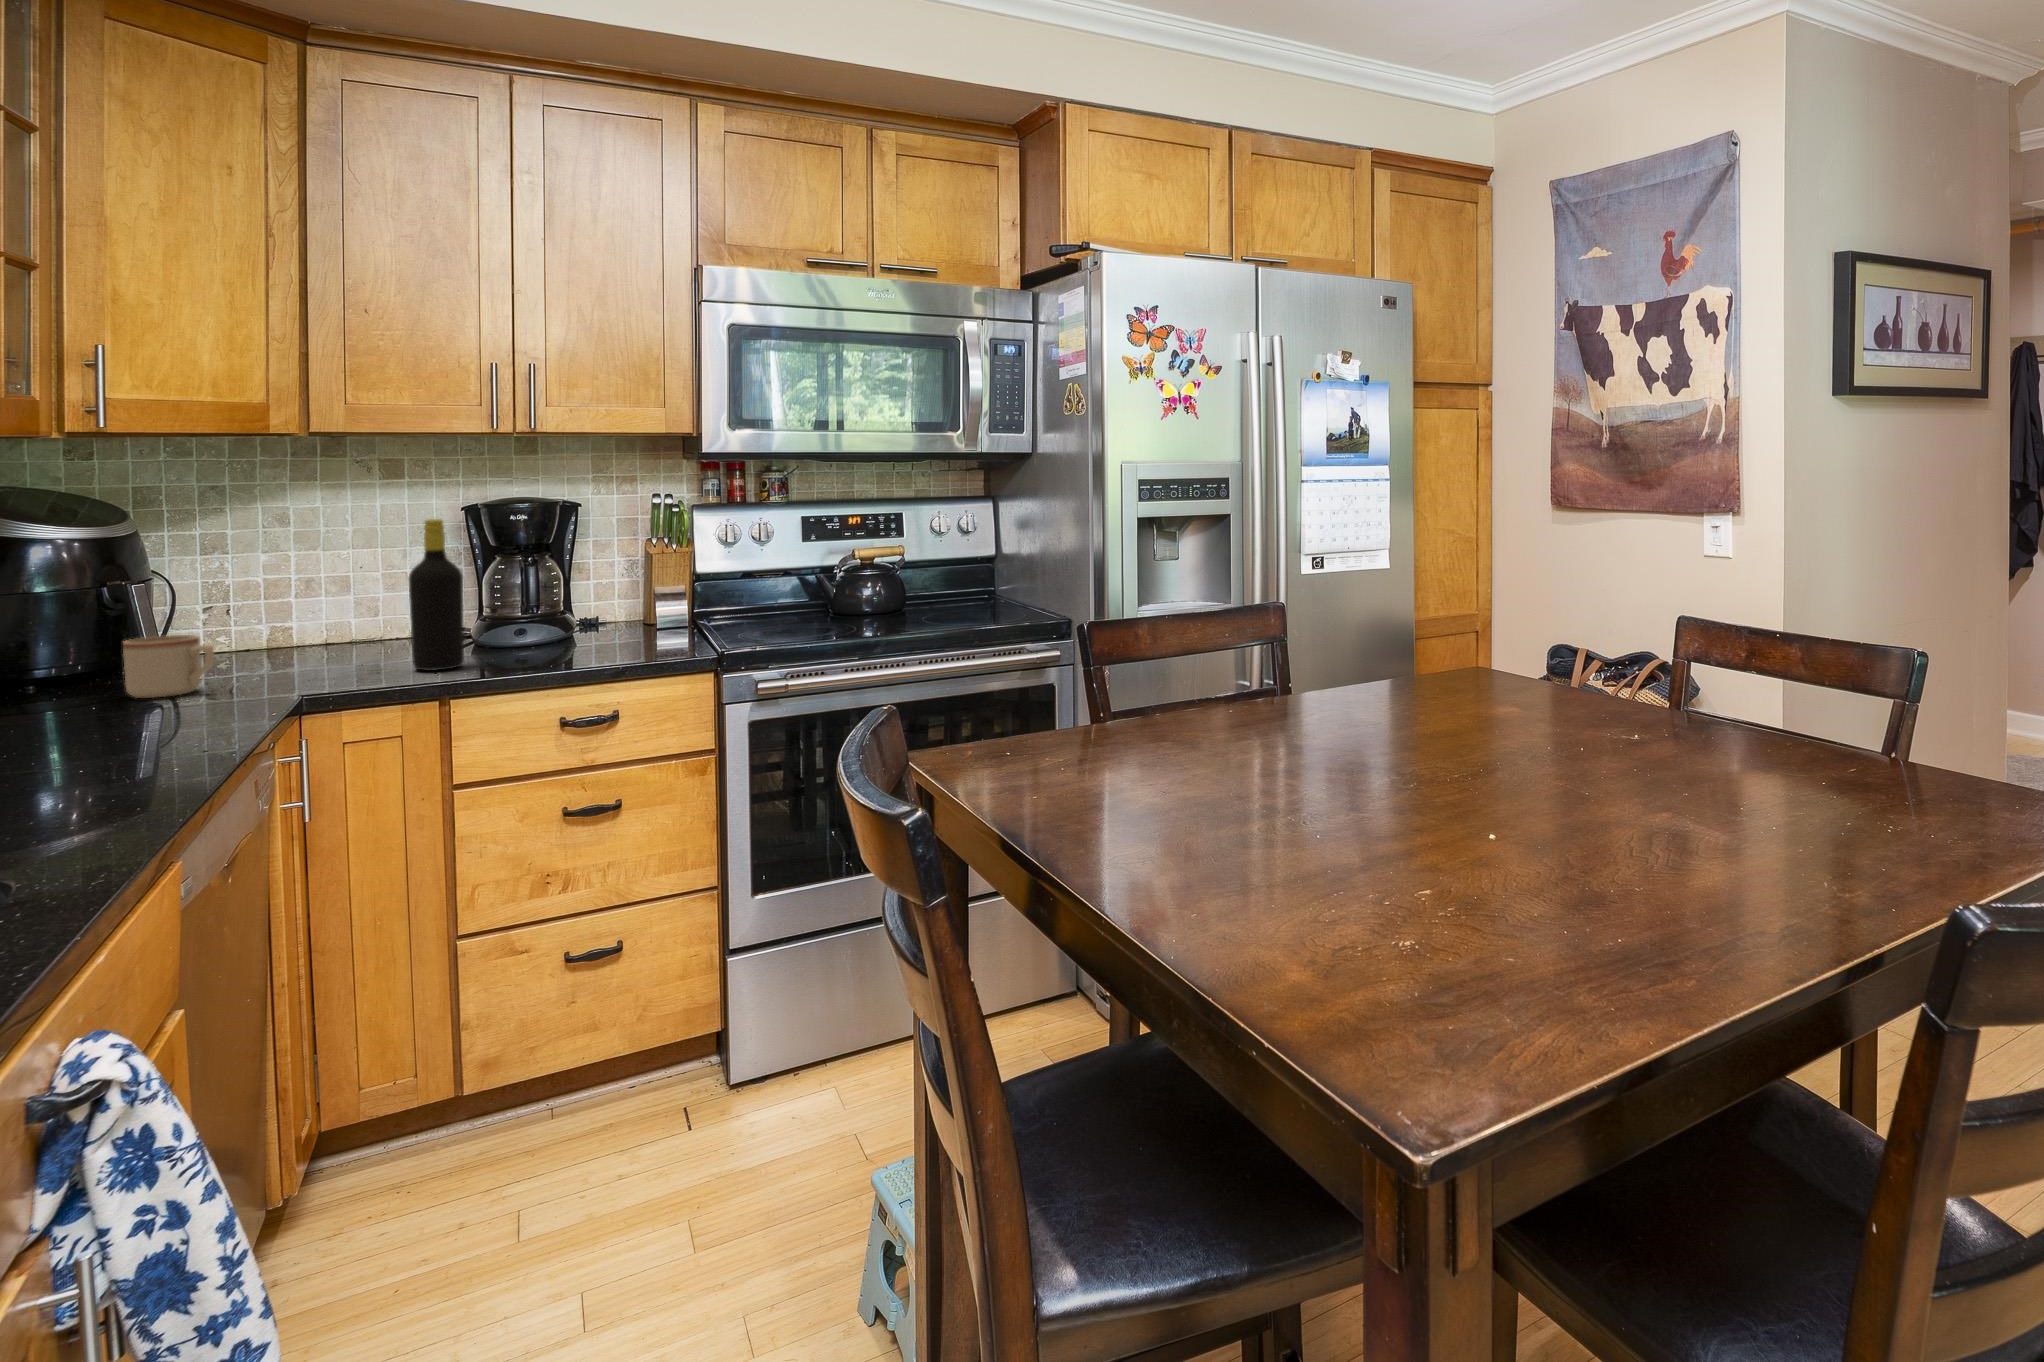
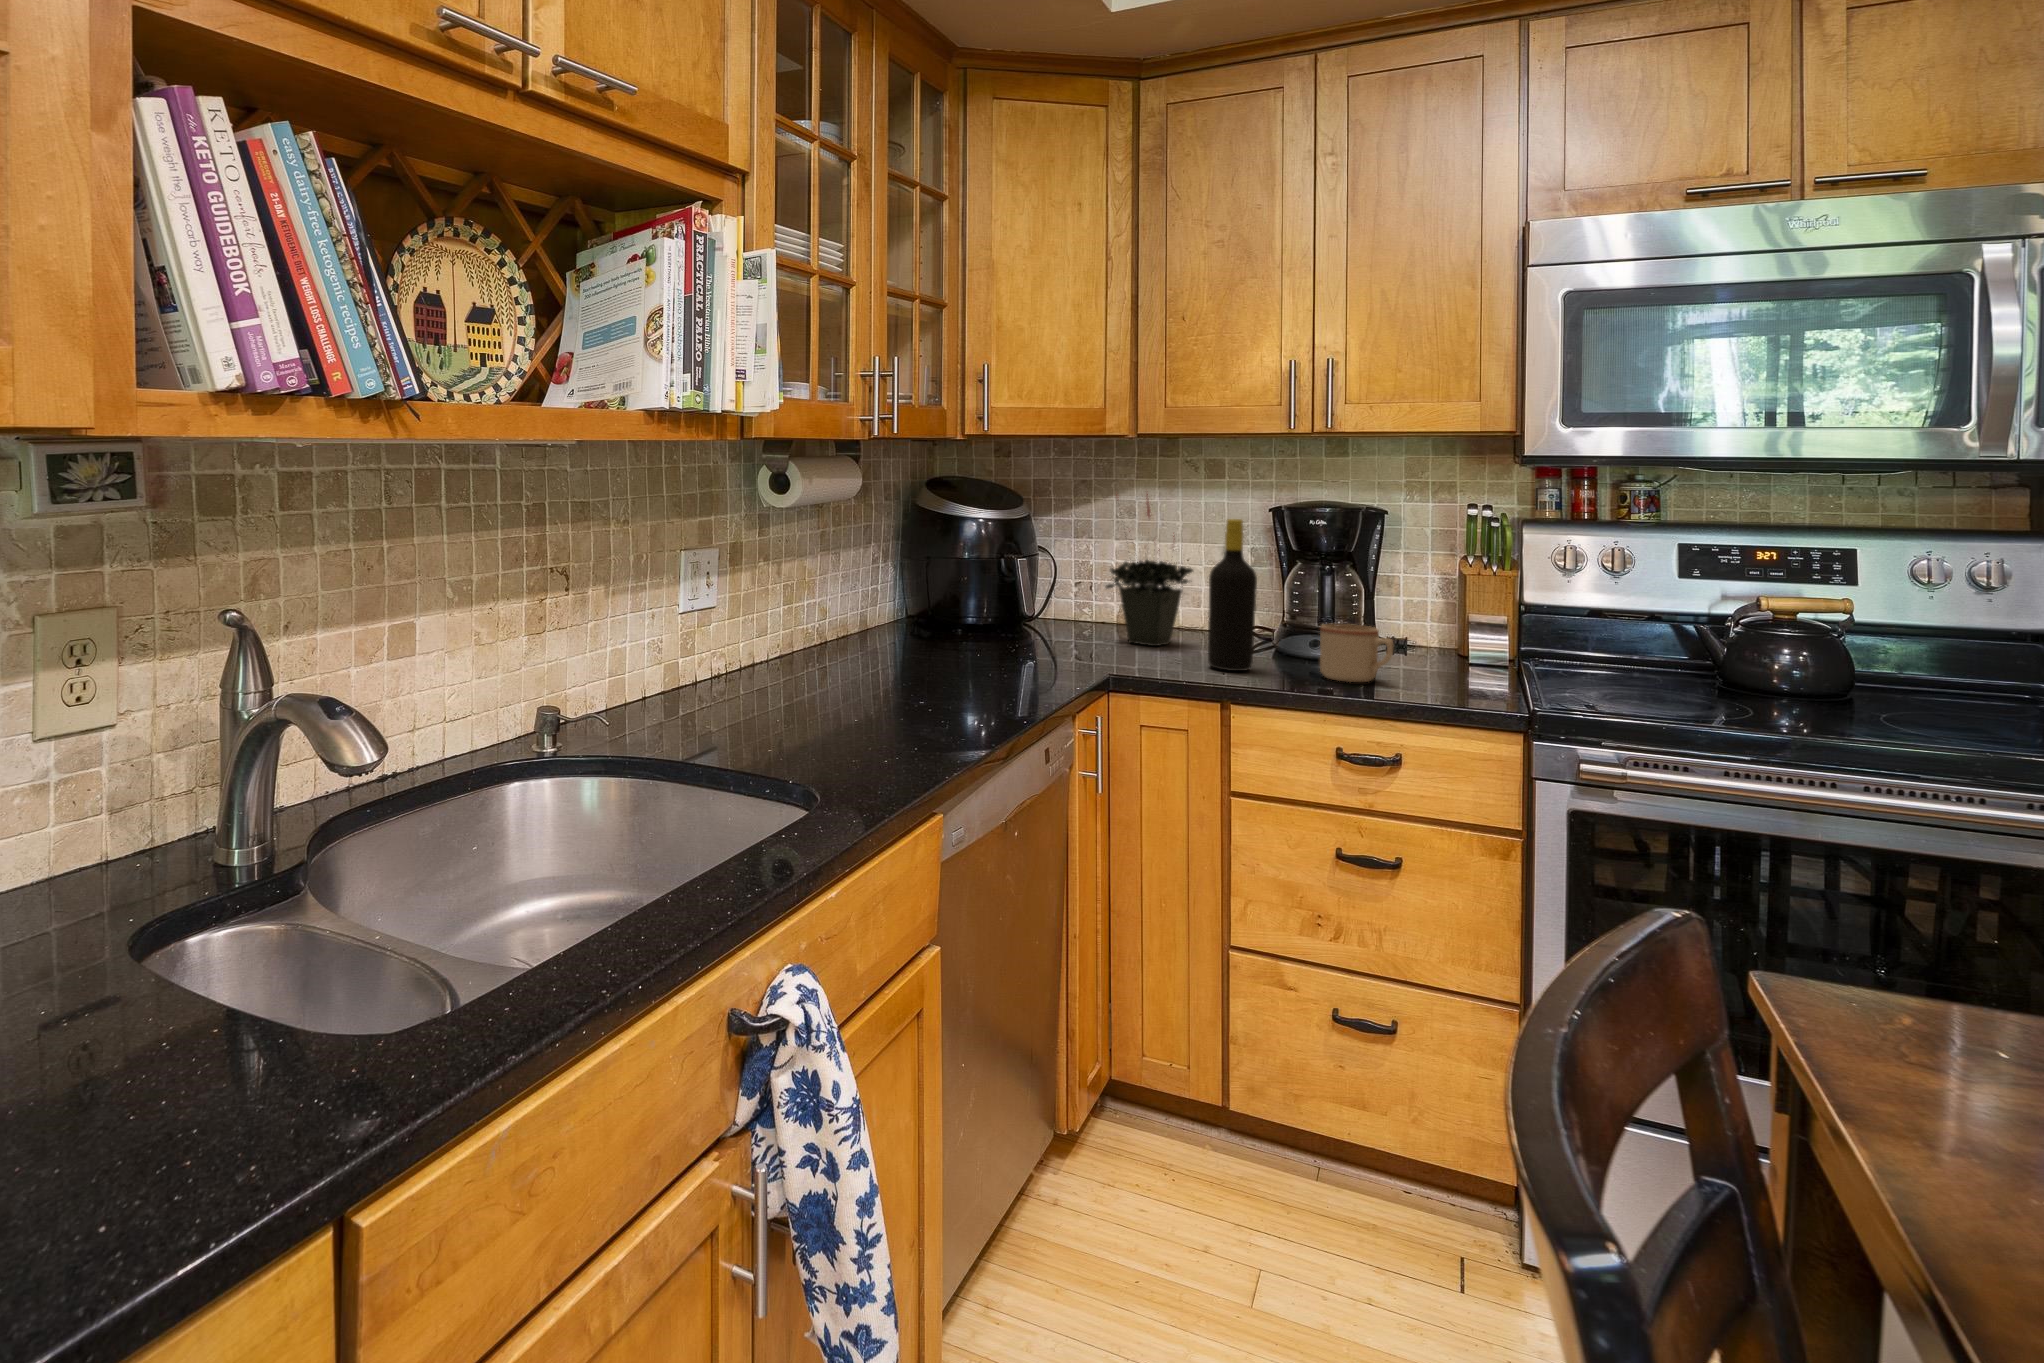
potted plant: none [262,492,377,662] -> present [1106,494,1193,646]
mug: present [123,635,214,698] -> present [1320,624,1394,682]

